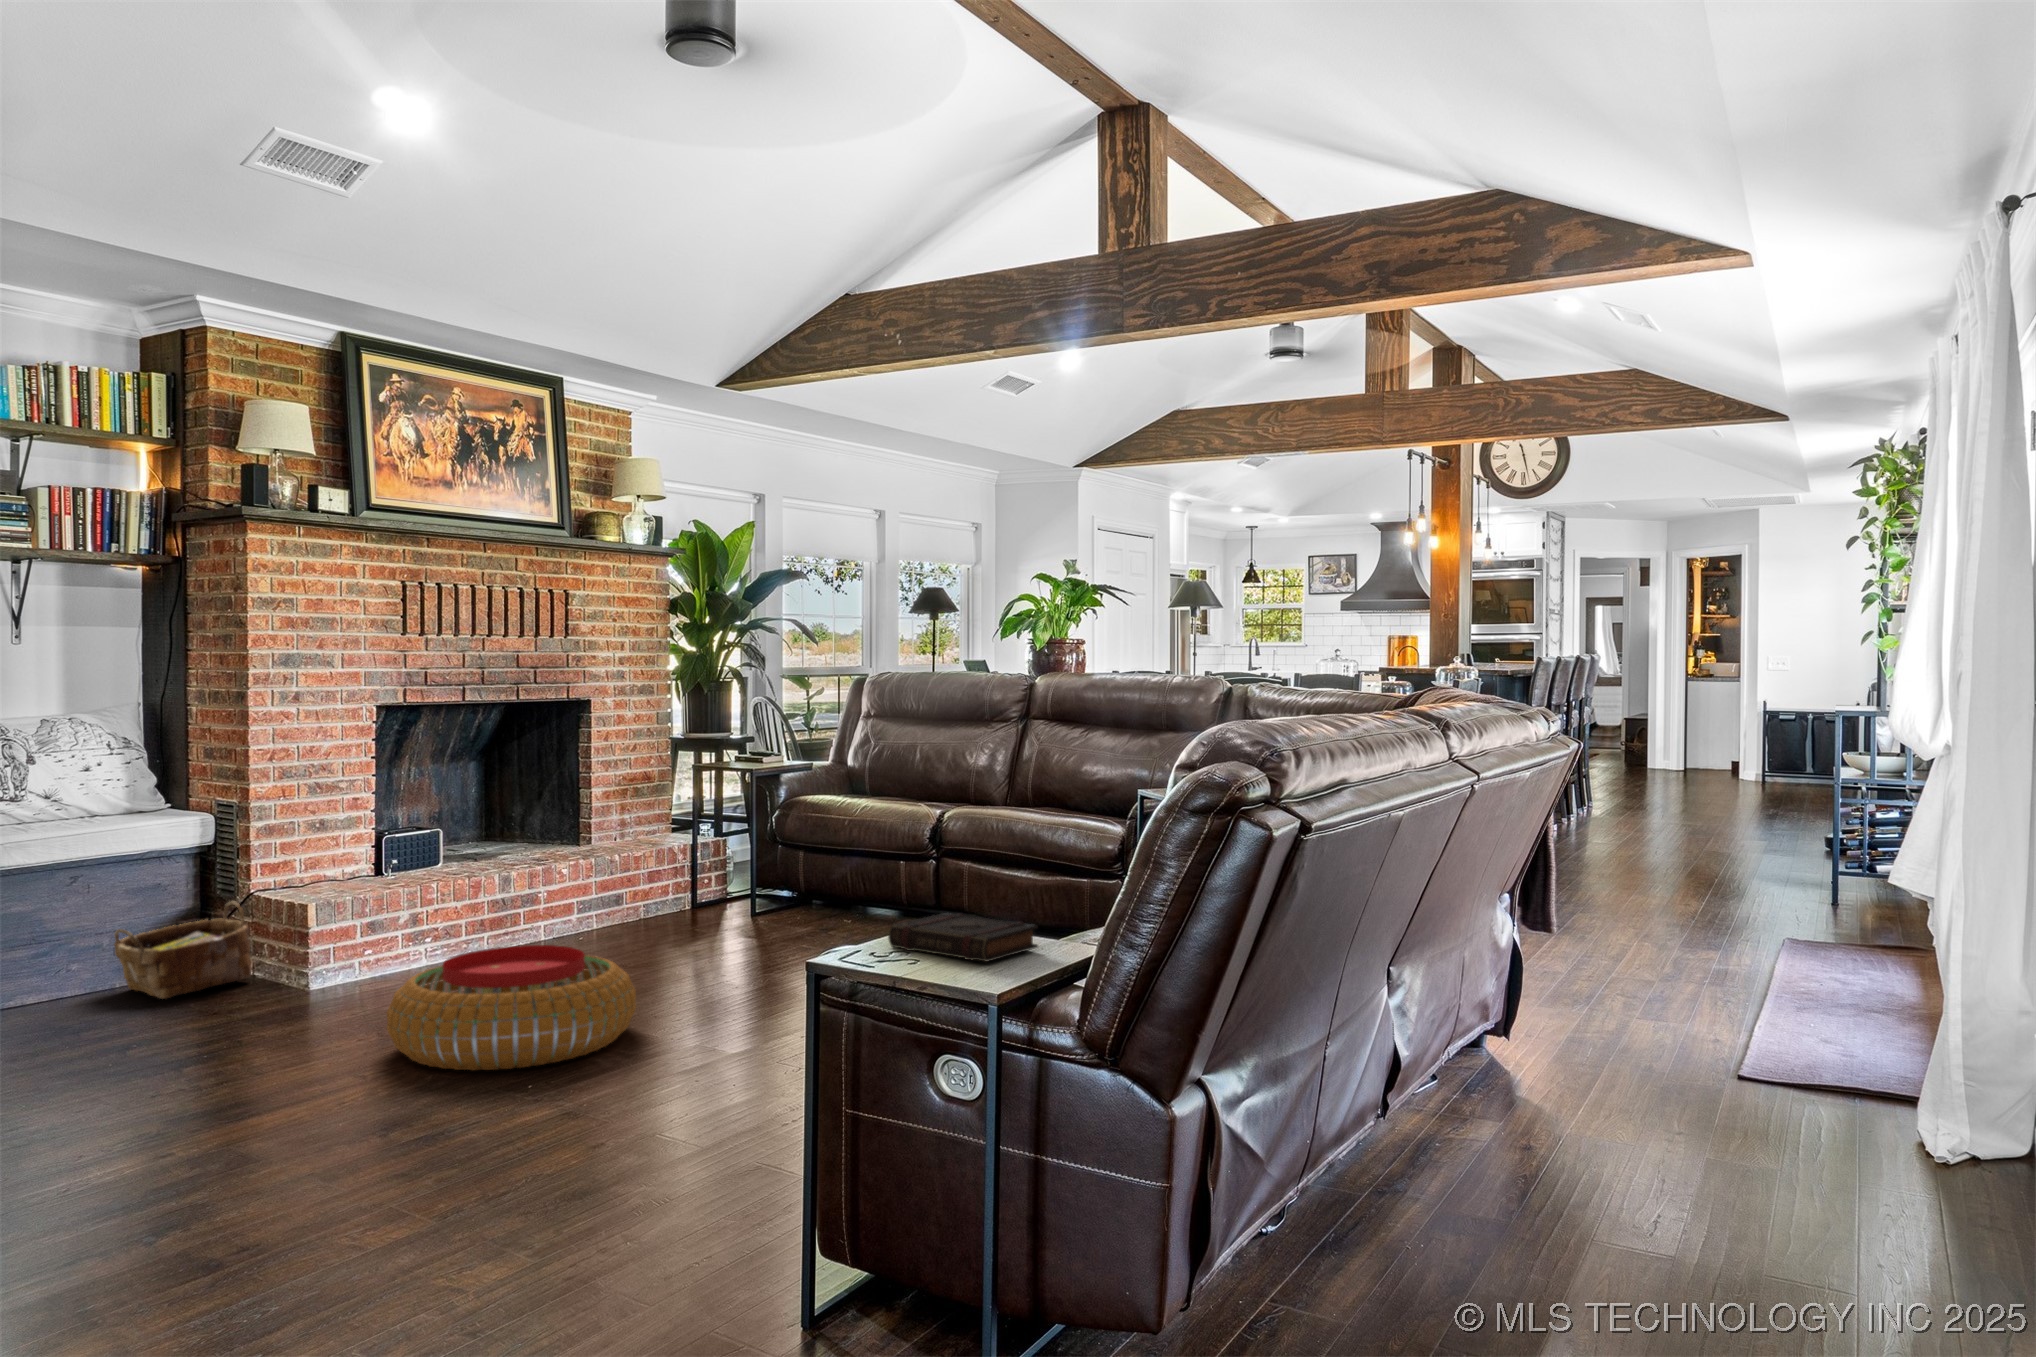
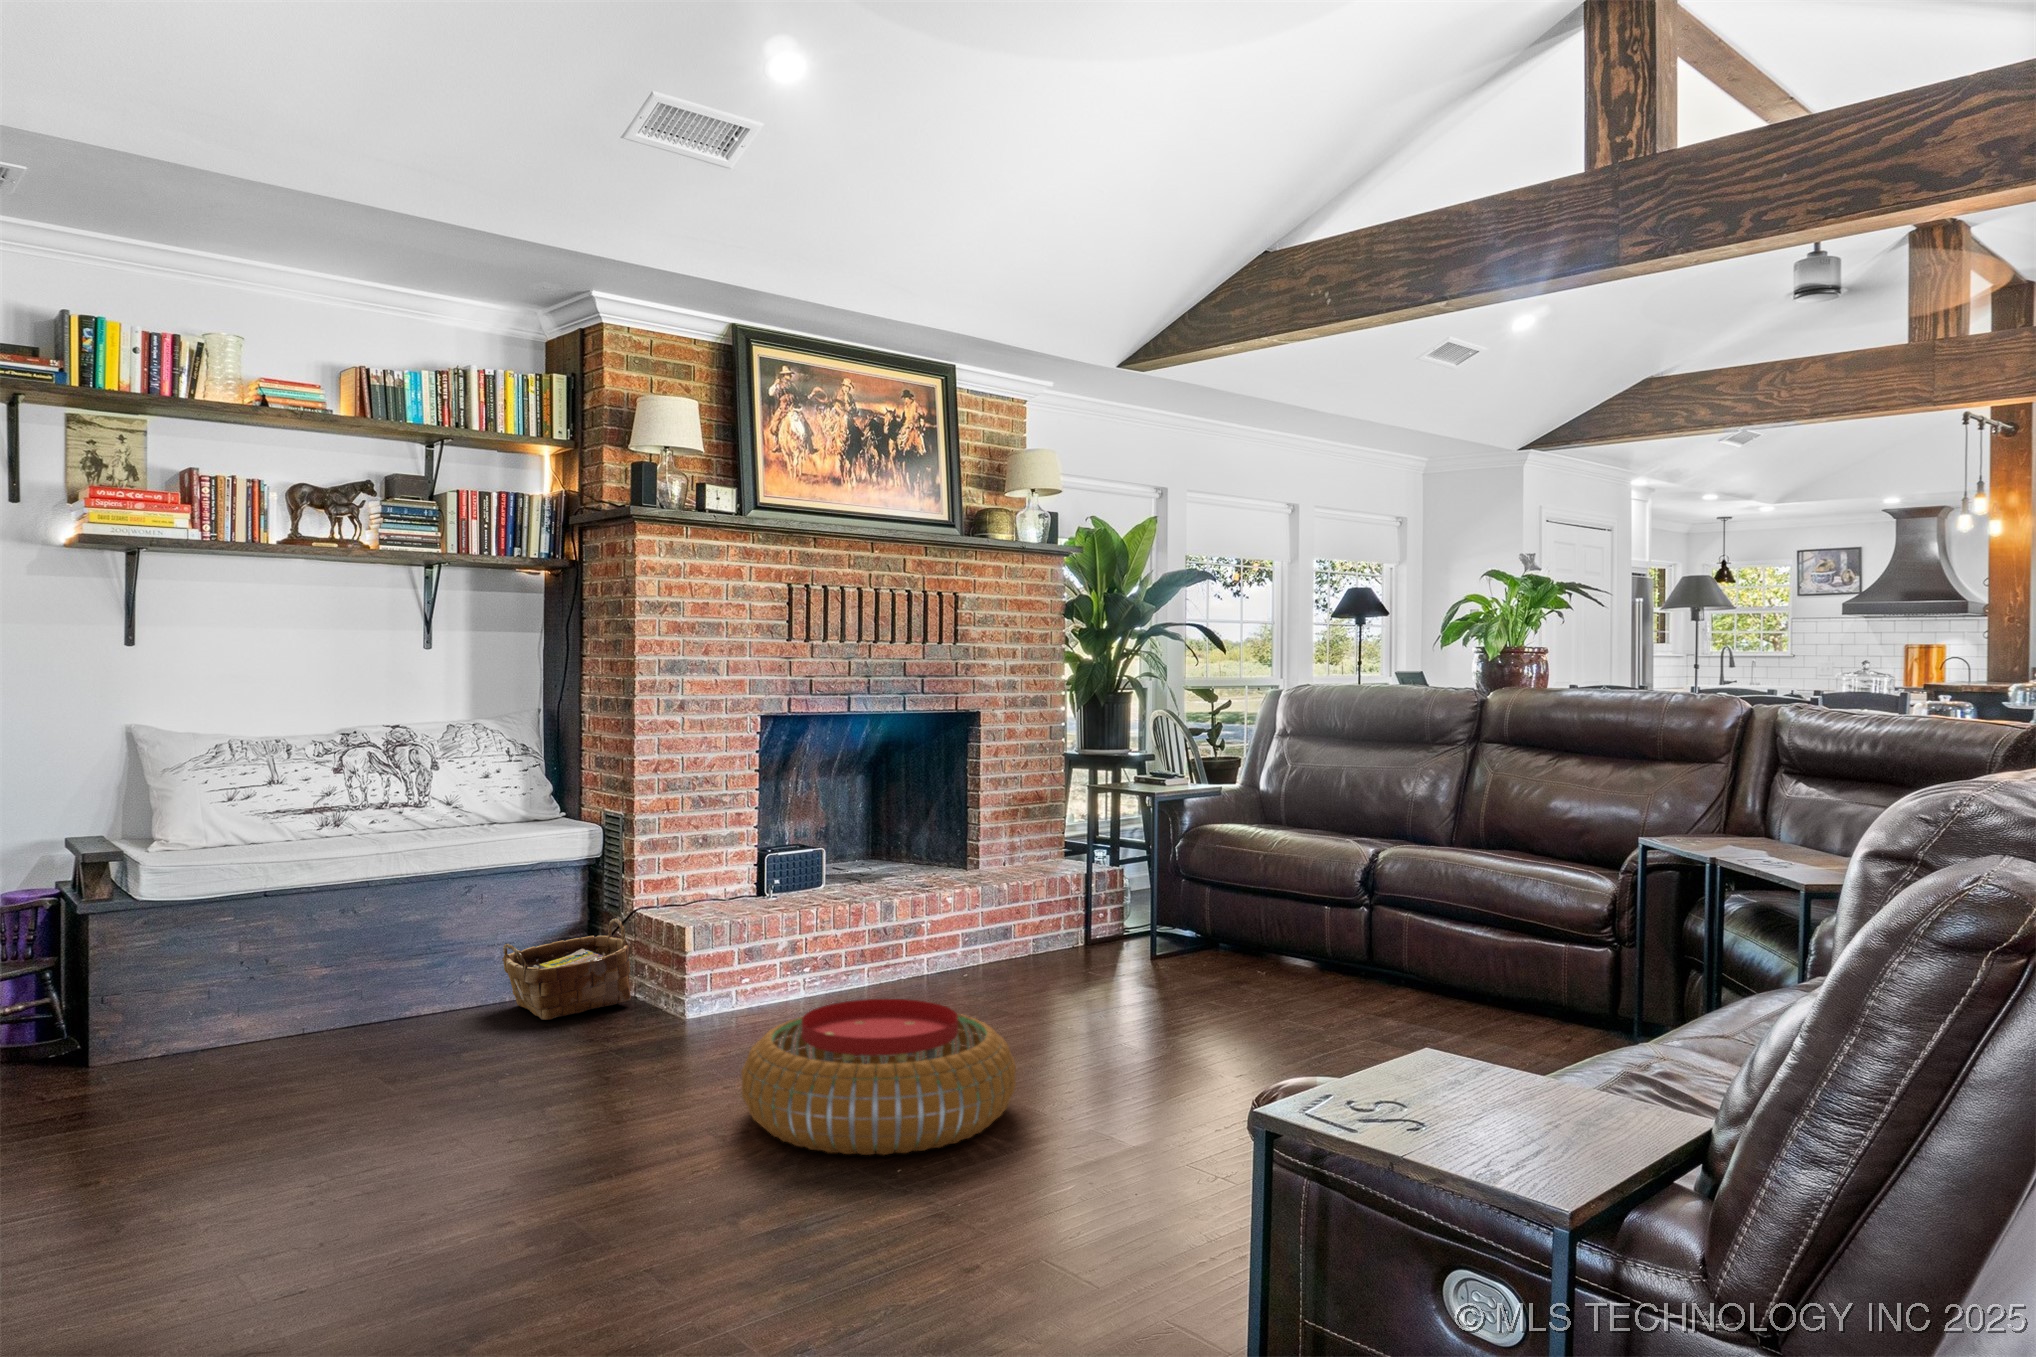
book: present [888,913,1038,962] -> none [1369,1061,1618,1170]

